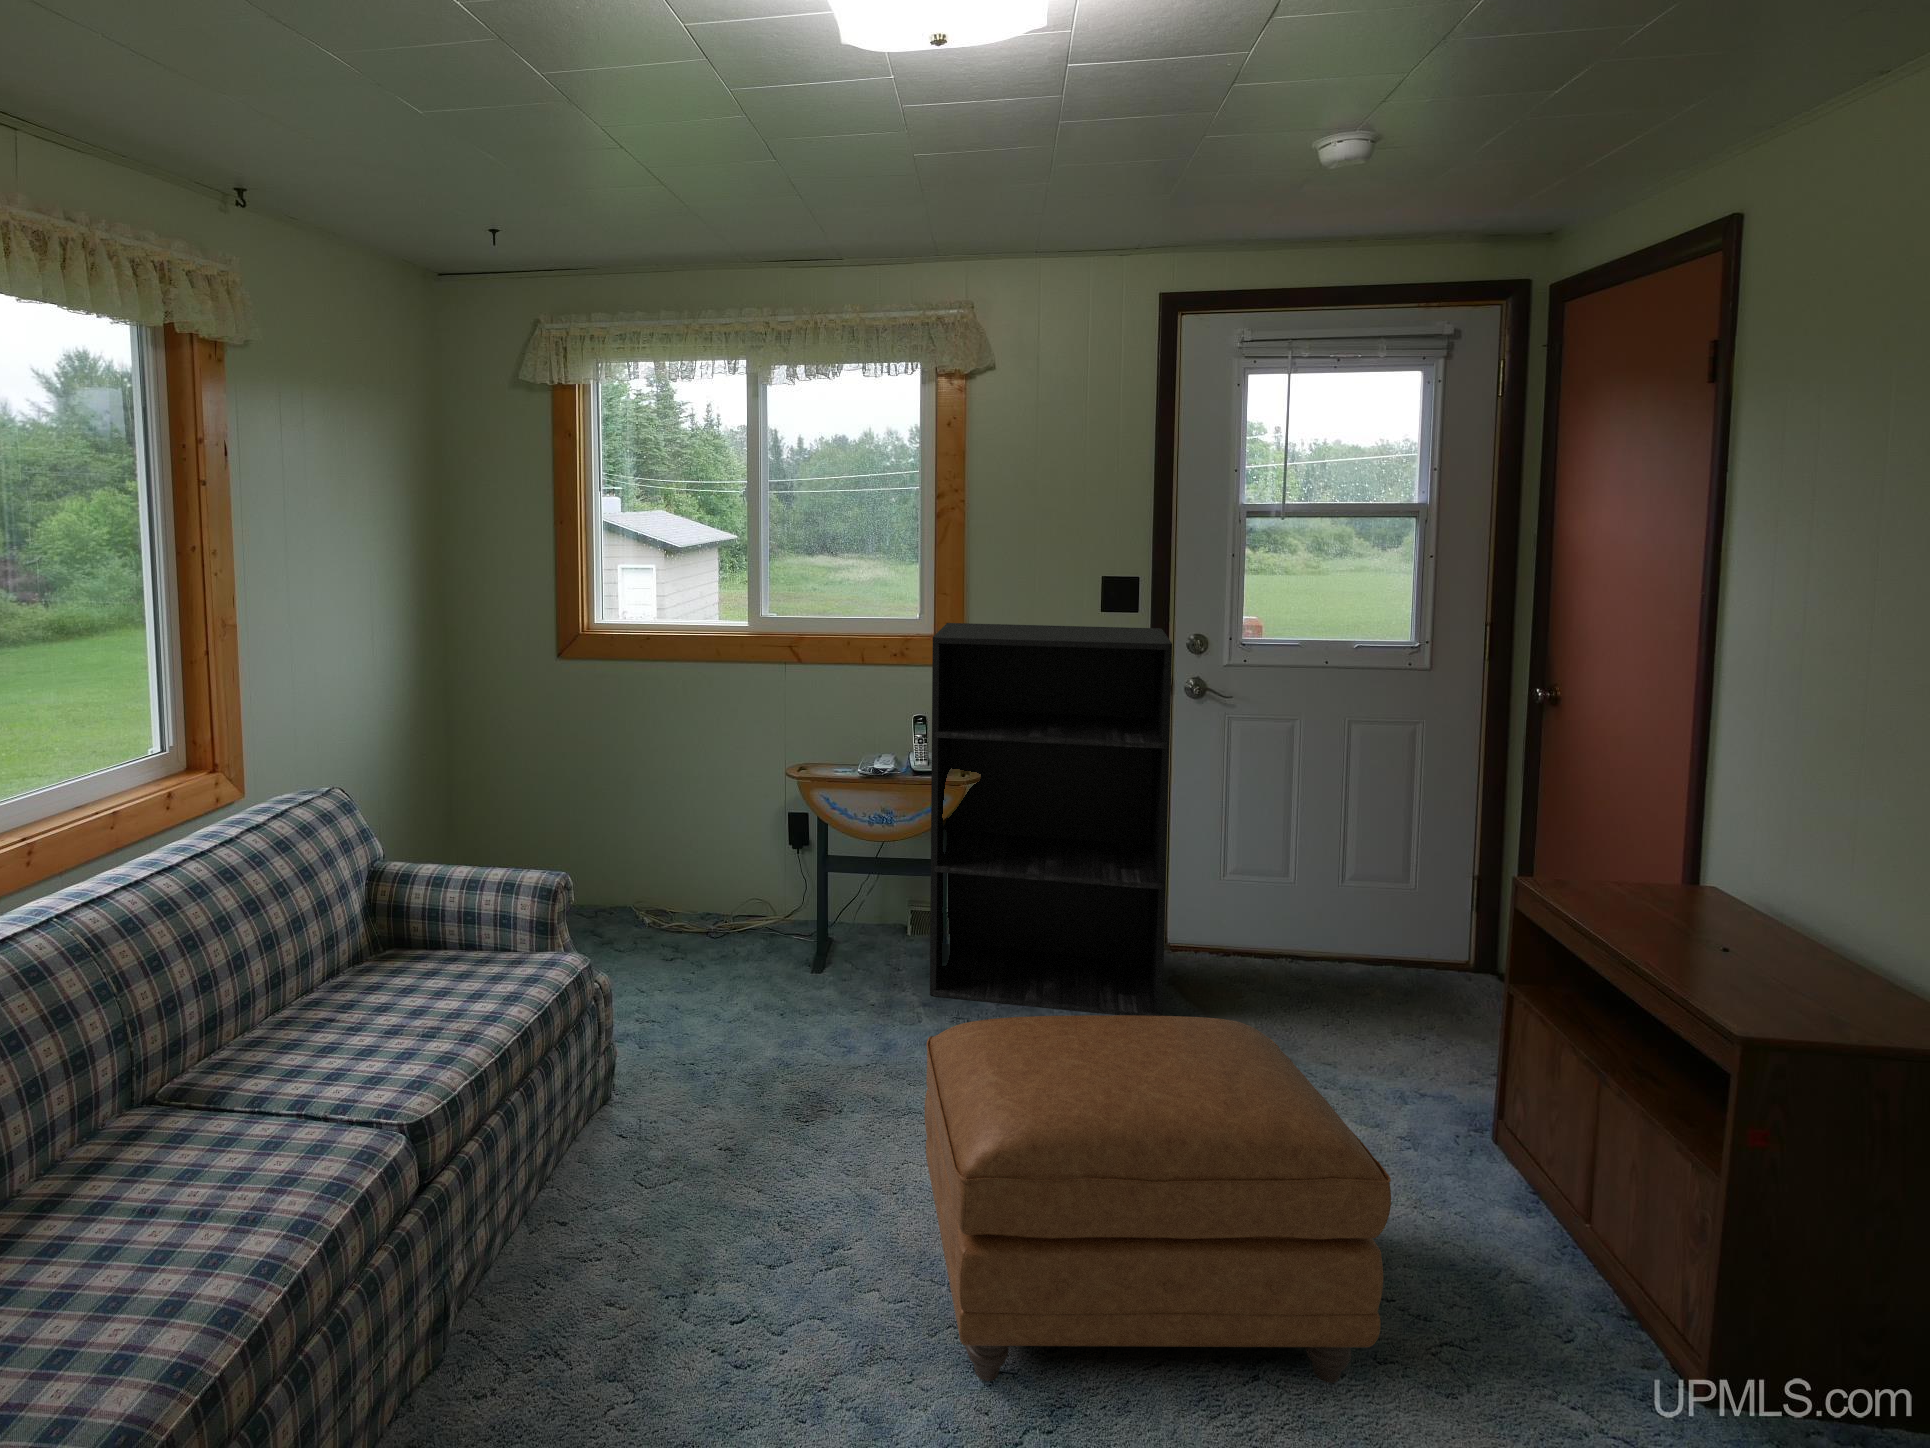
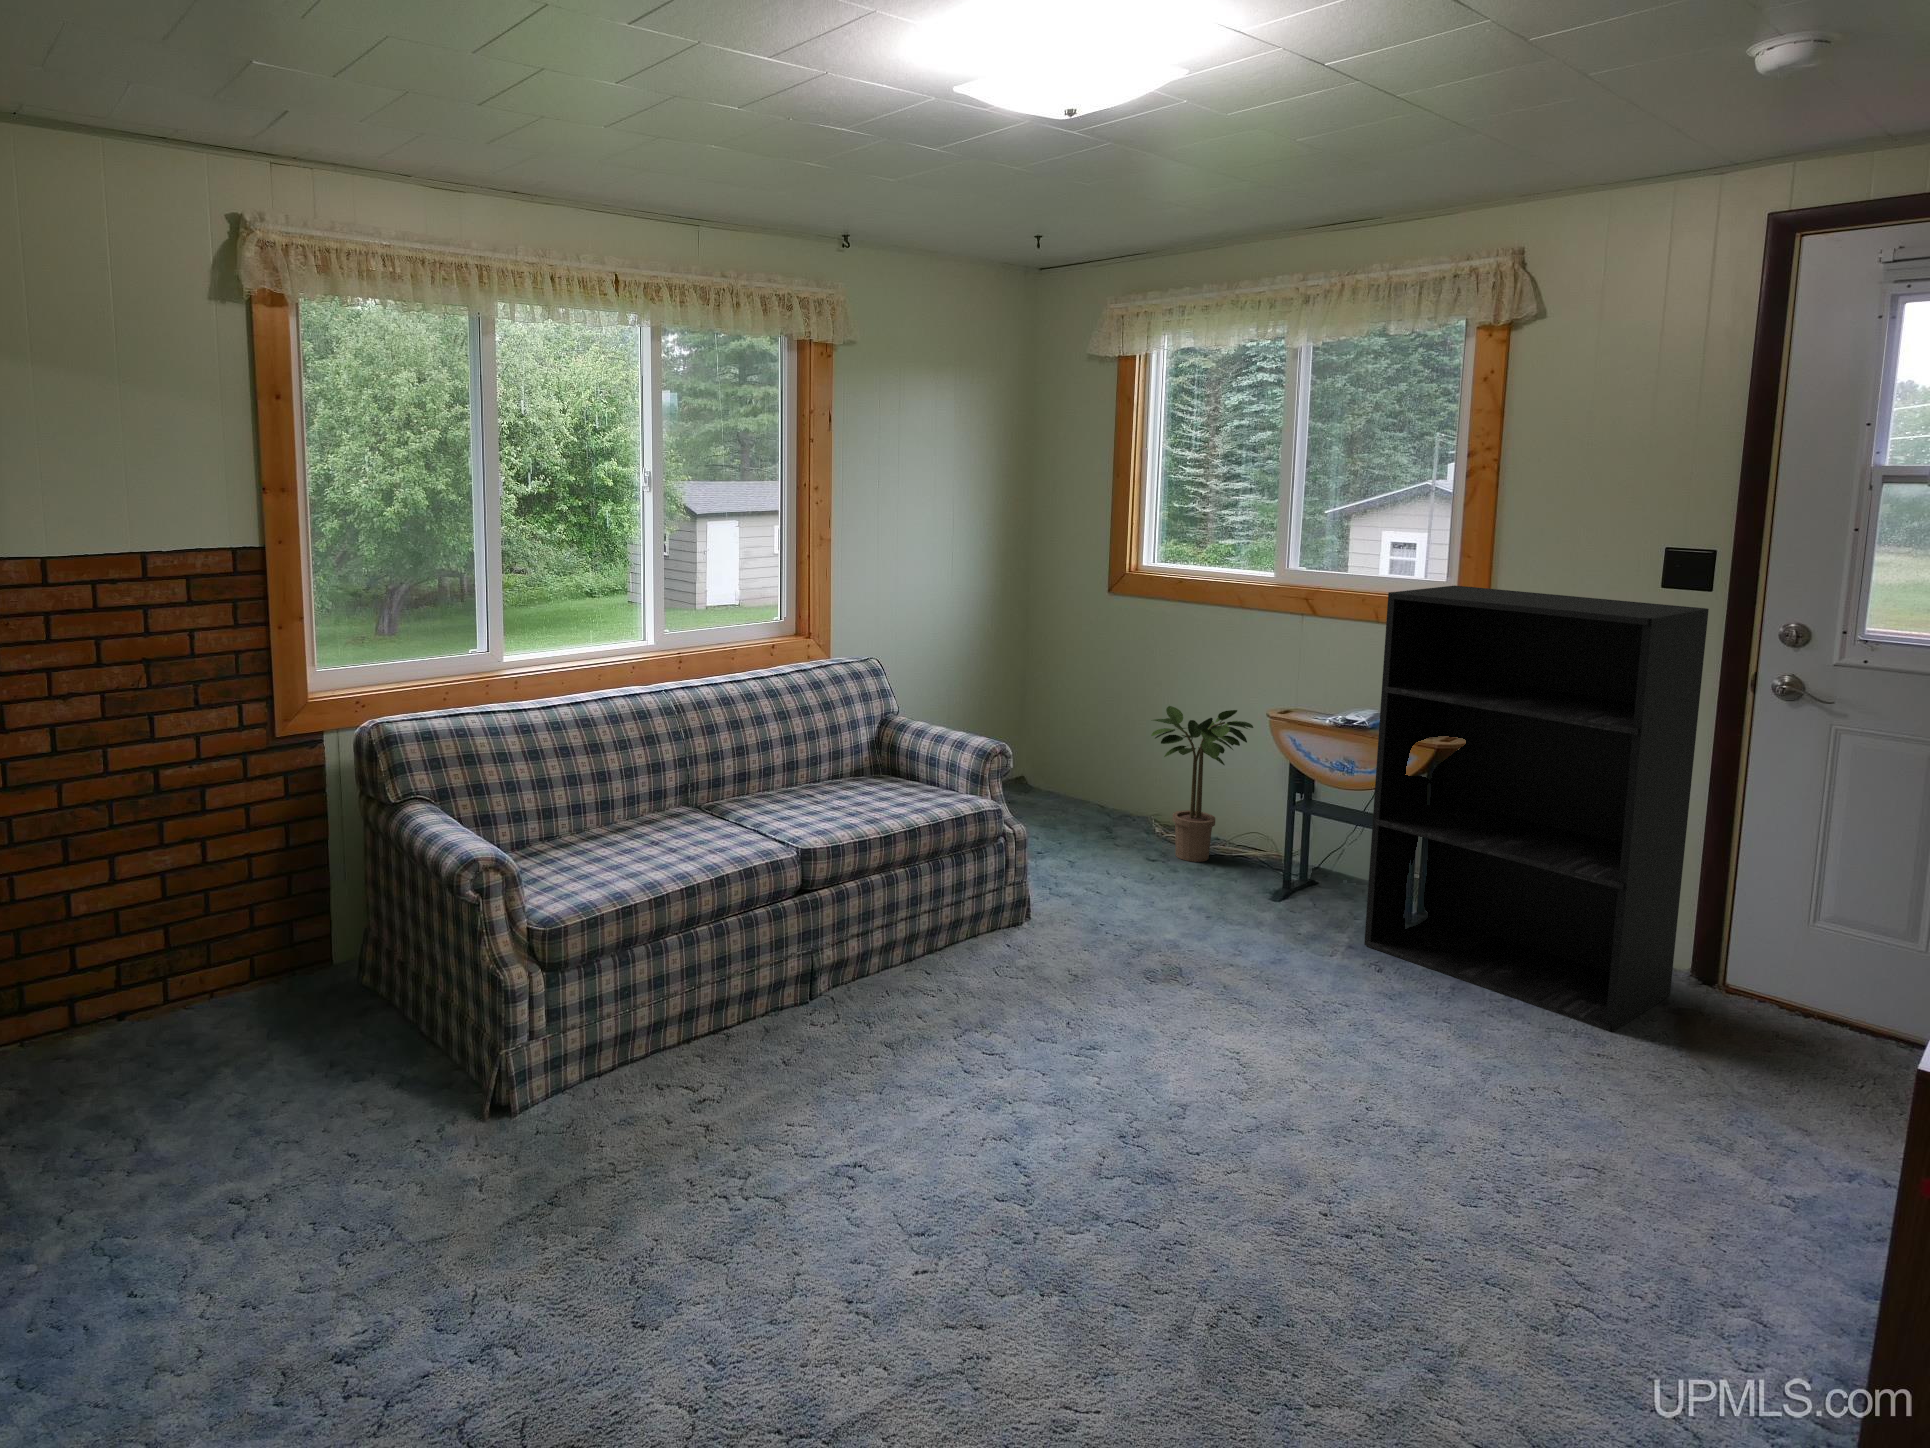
potted plant: none [644,771,762,946] -> present [1151,706,1253,862]
ottoman: present [925,1015,1391,1383] -> none [1085,899,1516,1262]

